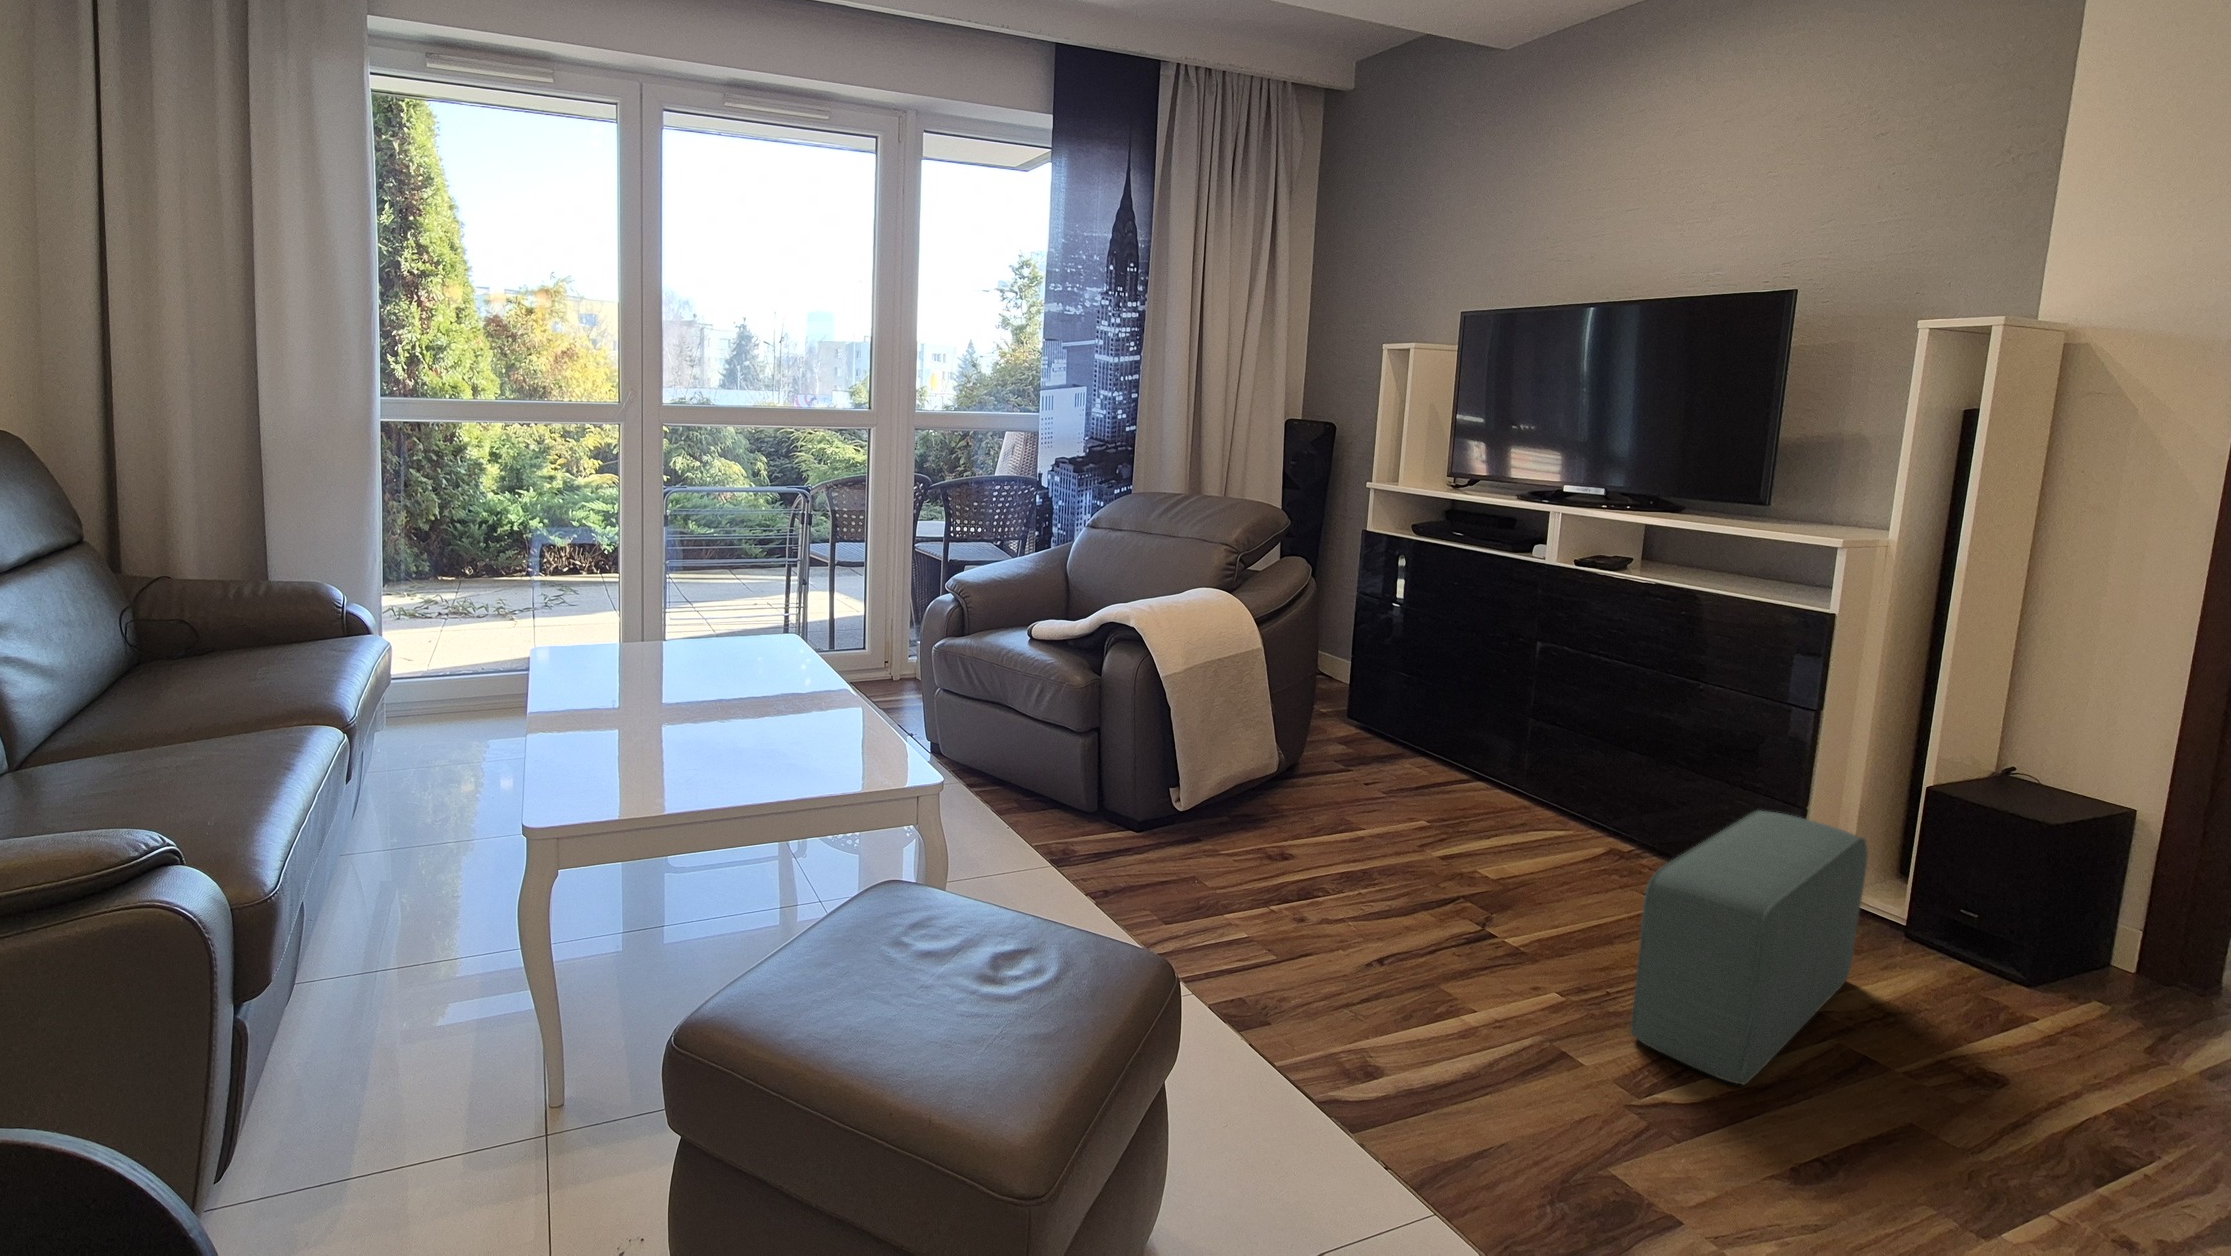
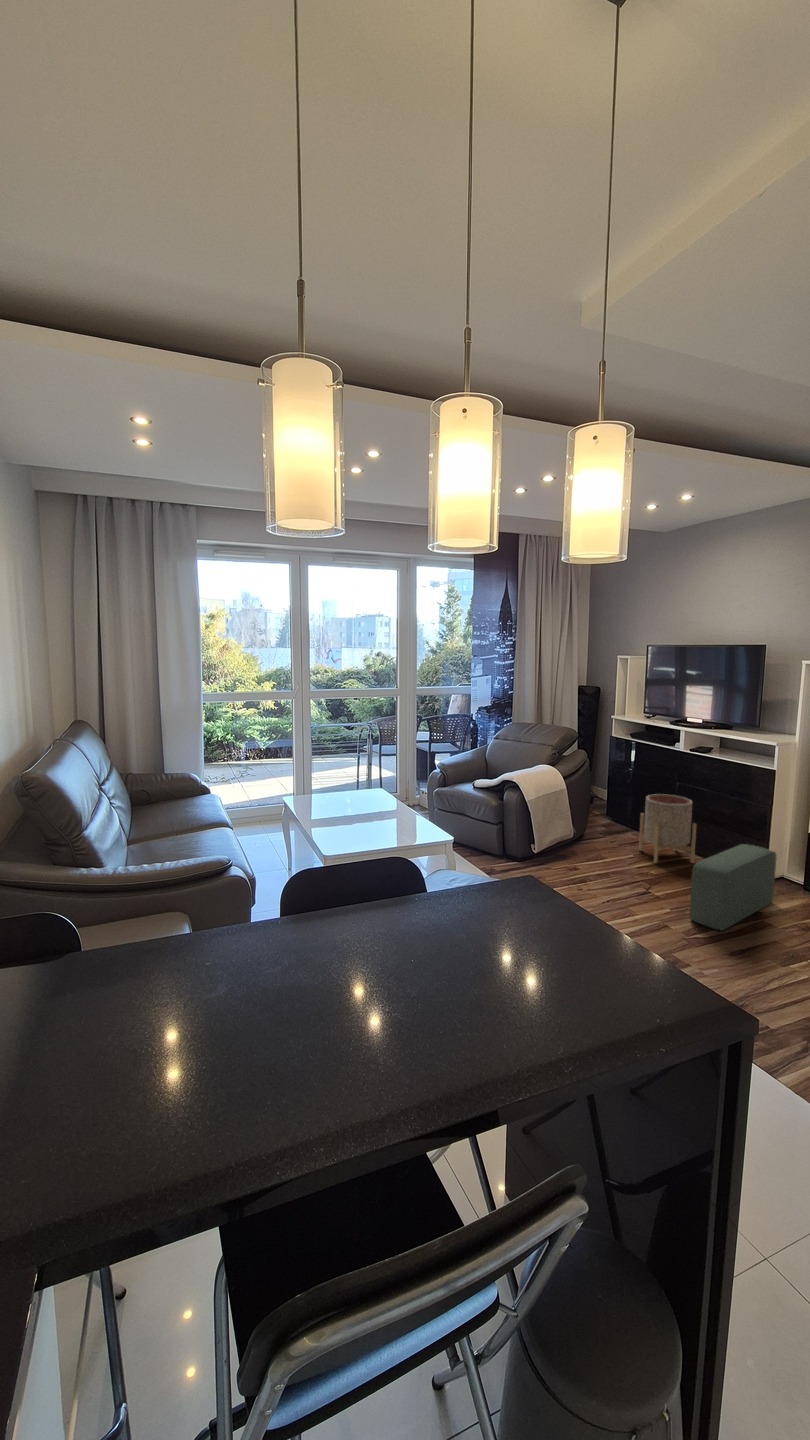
planter: none [1437,667,1597,846] -> present [639,794,696,863]

